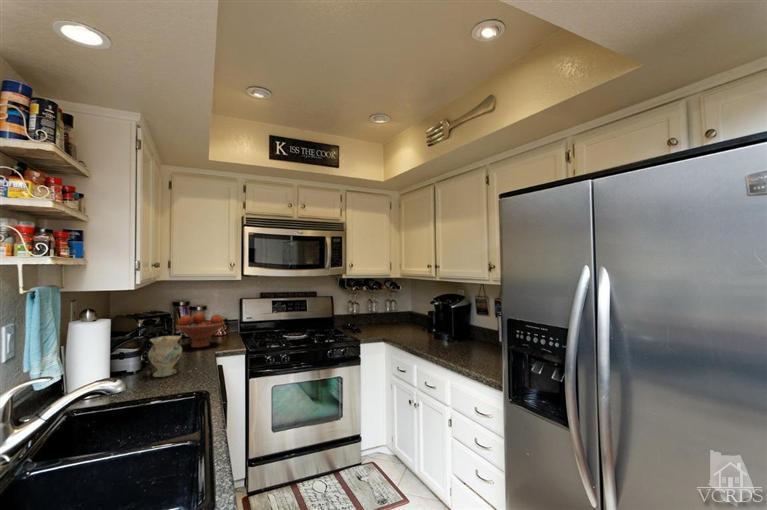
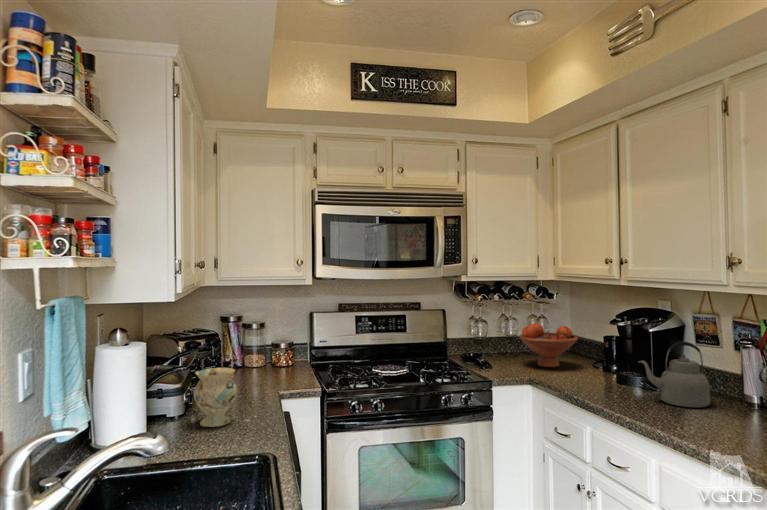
kettle: none [441,310,477,347] -> present [639,342,710,407]
fruit bowl: present [176,313,225,348] -> present [519,323,578,368]

